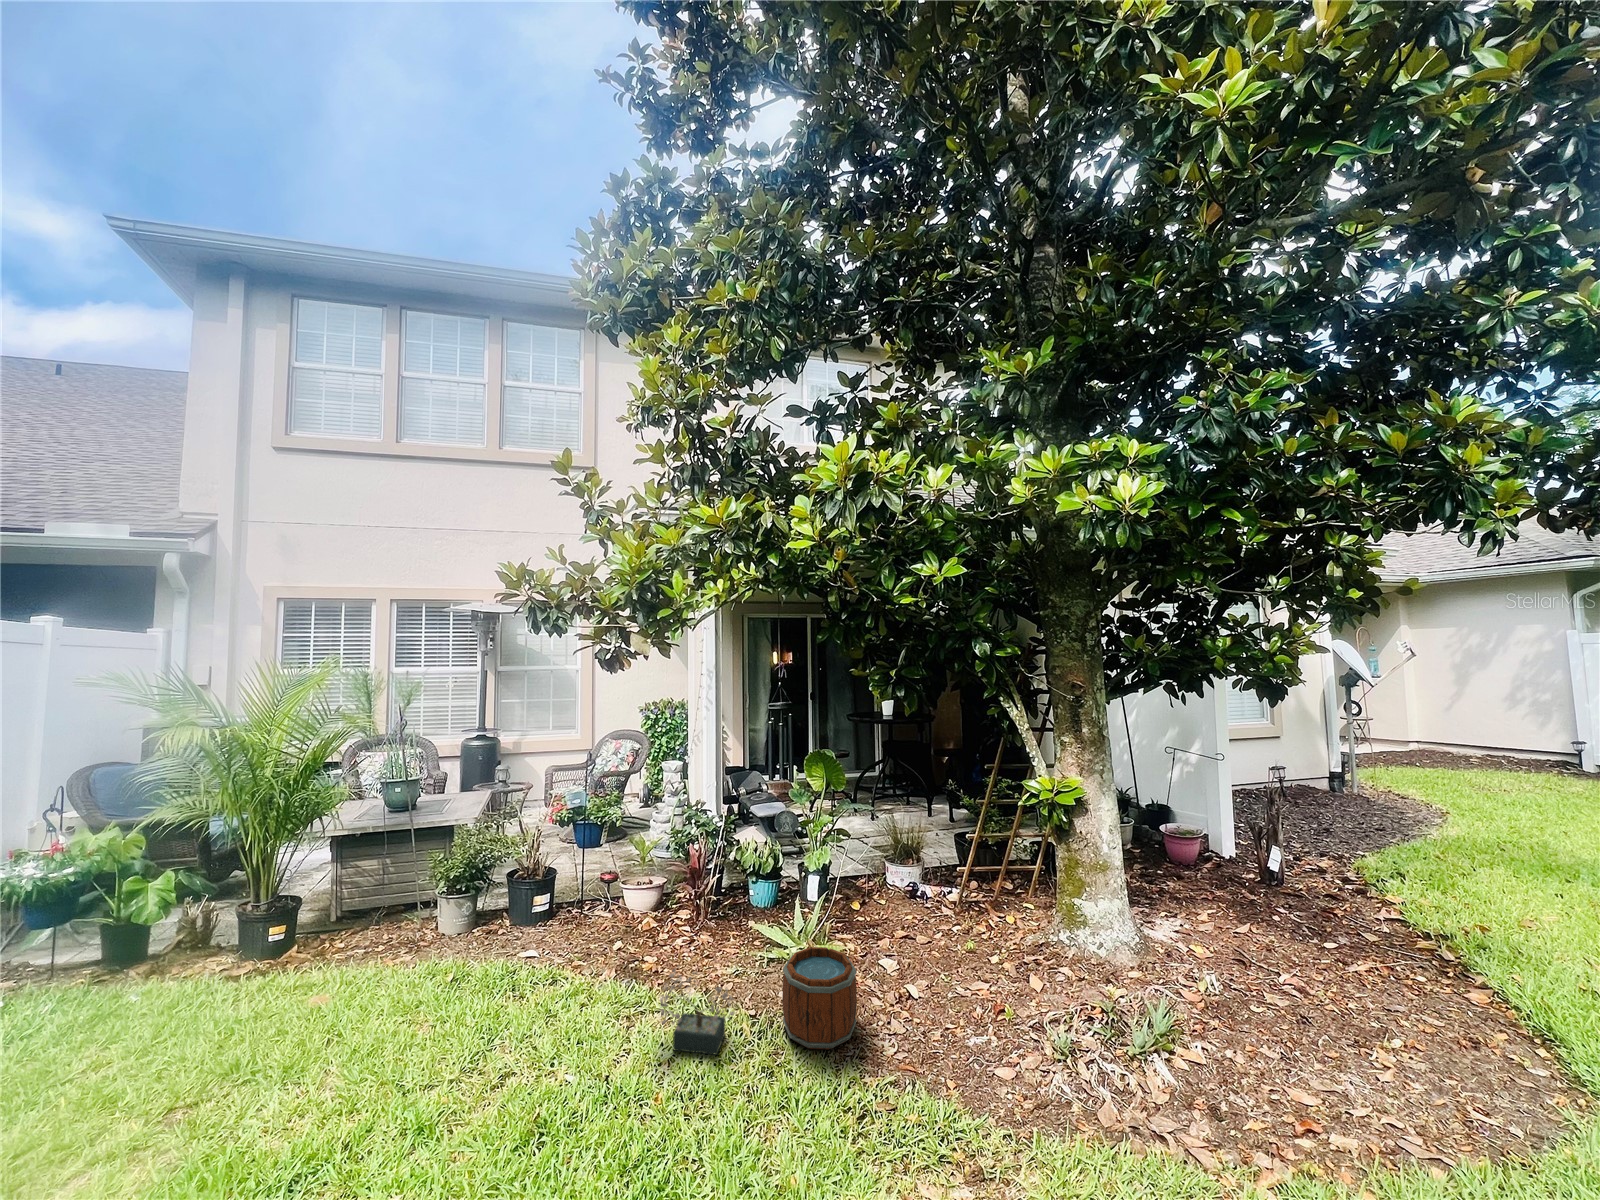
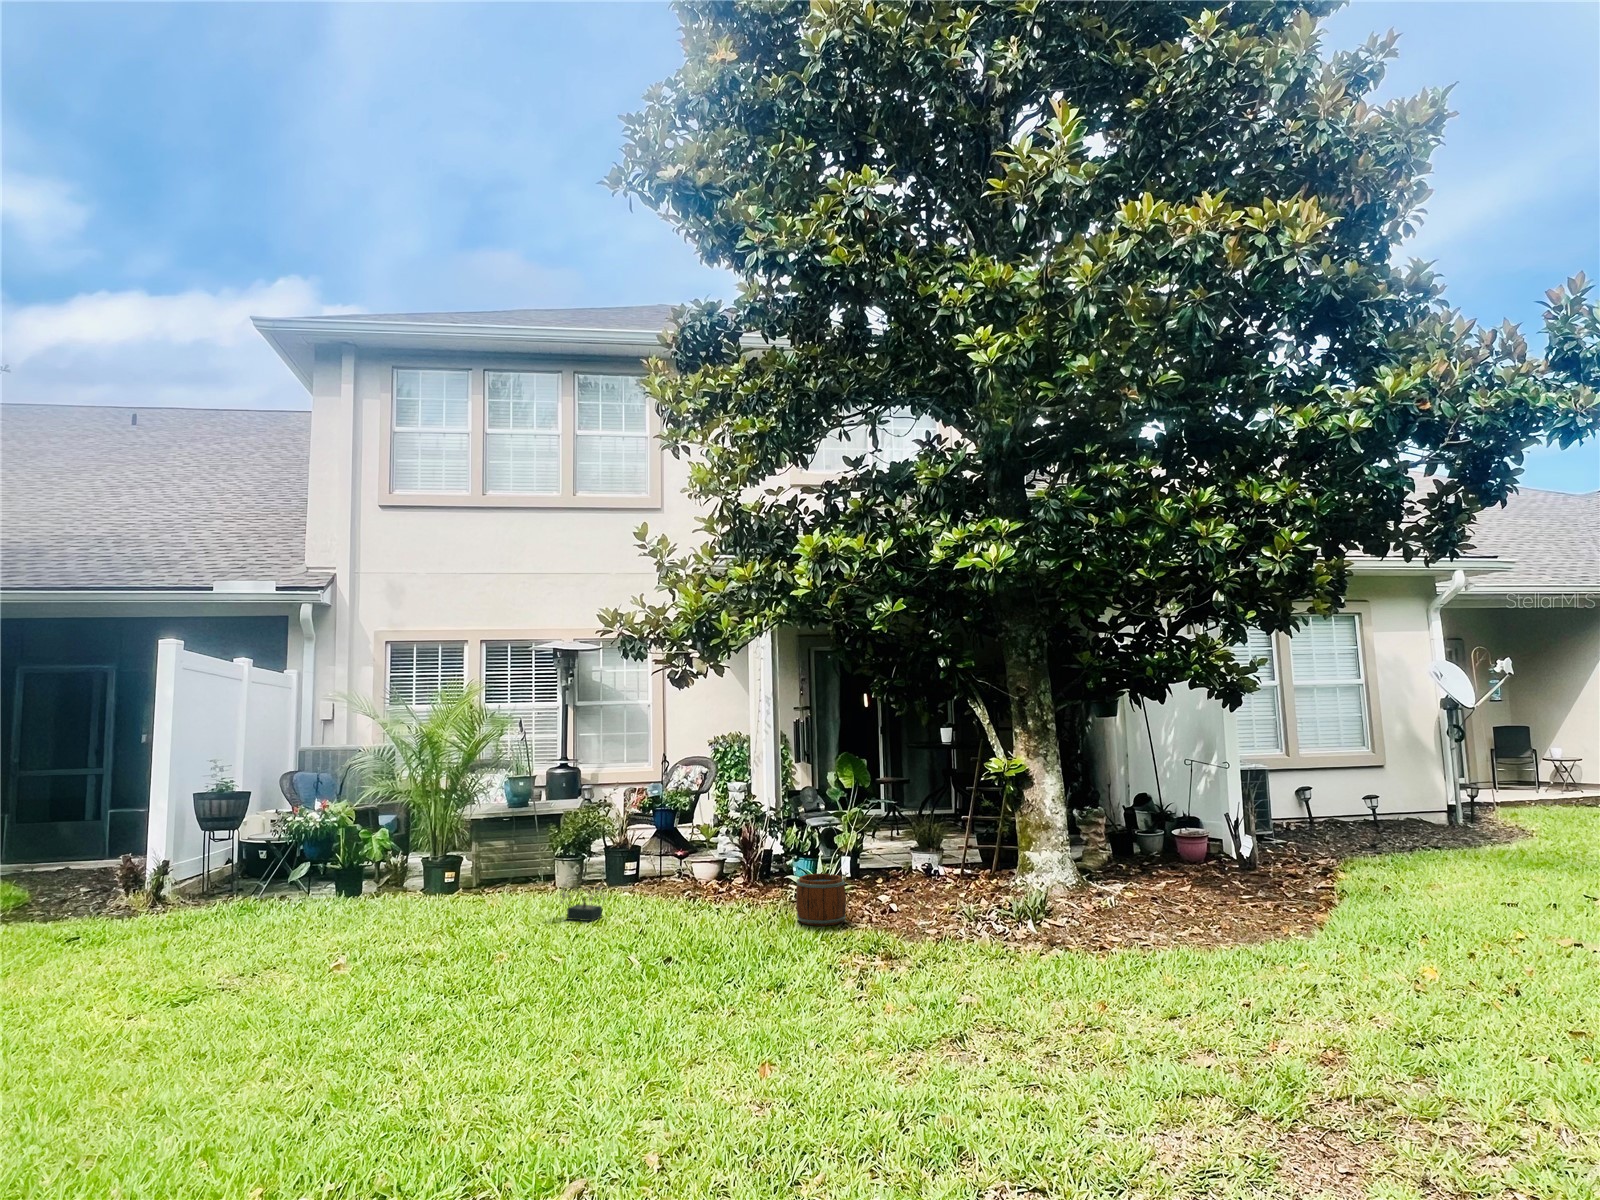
decorative plant: present [660,966,734,1055] -> present [558,876,606,921]

